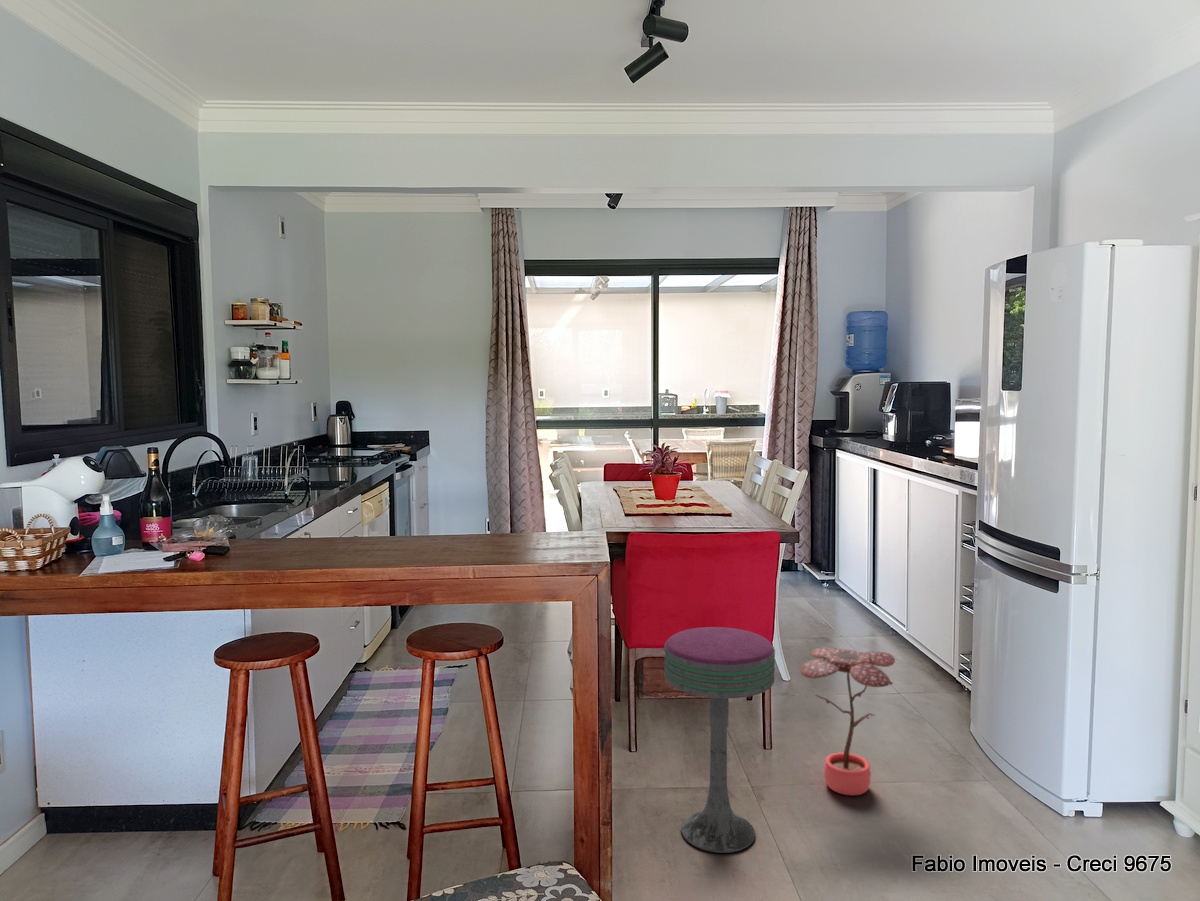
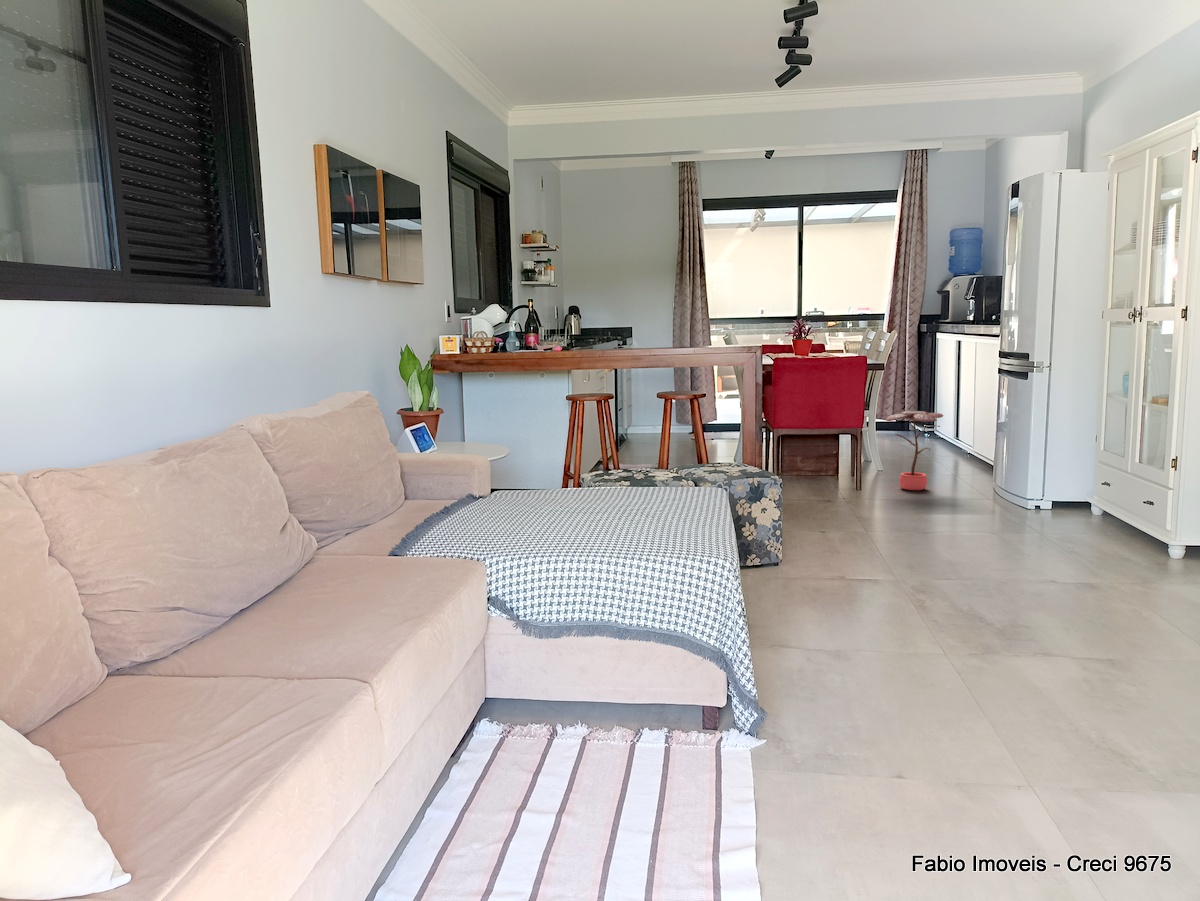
bar stool: present [664,627,775,853] -> none [807,389,868,499]

